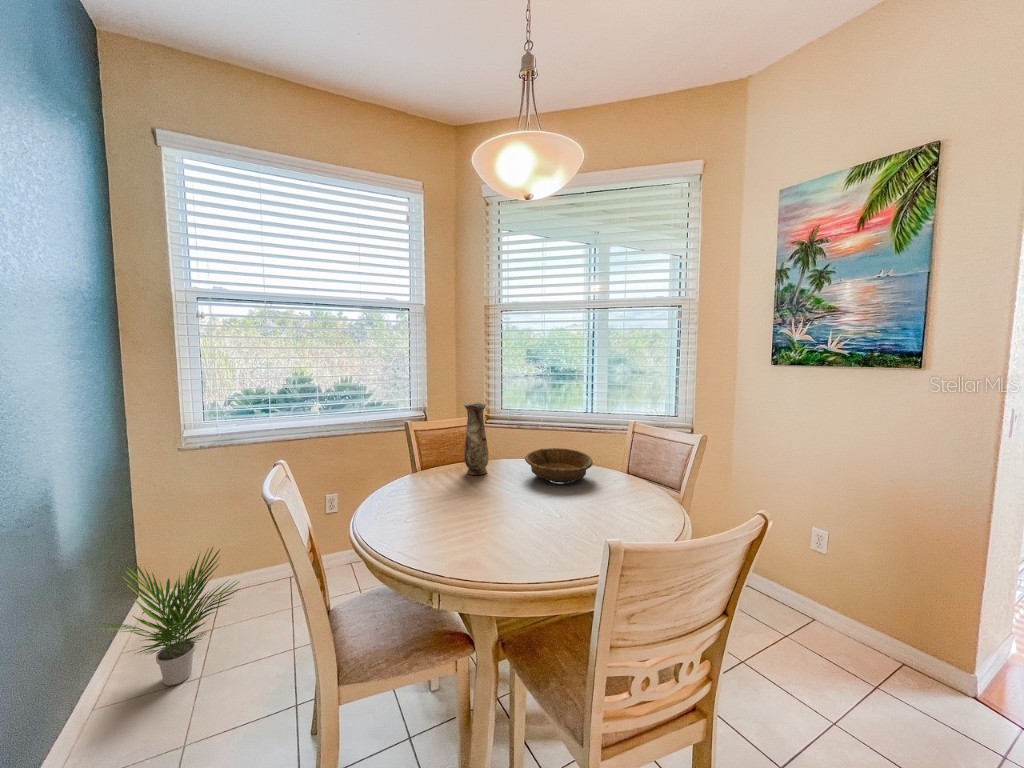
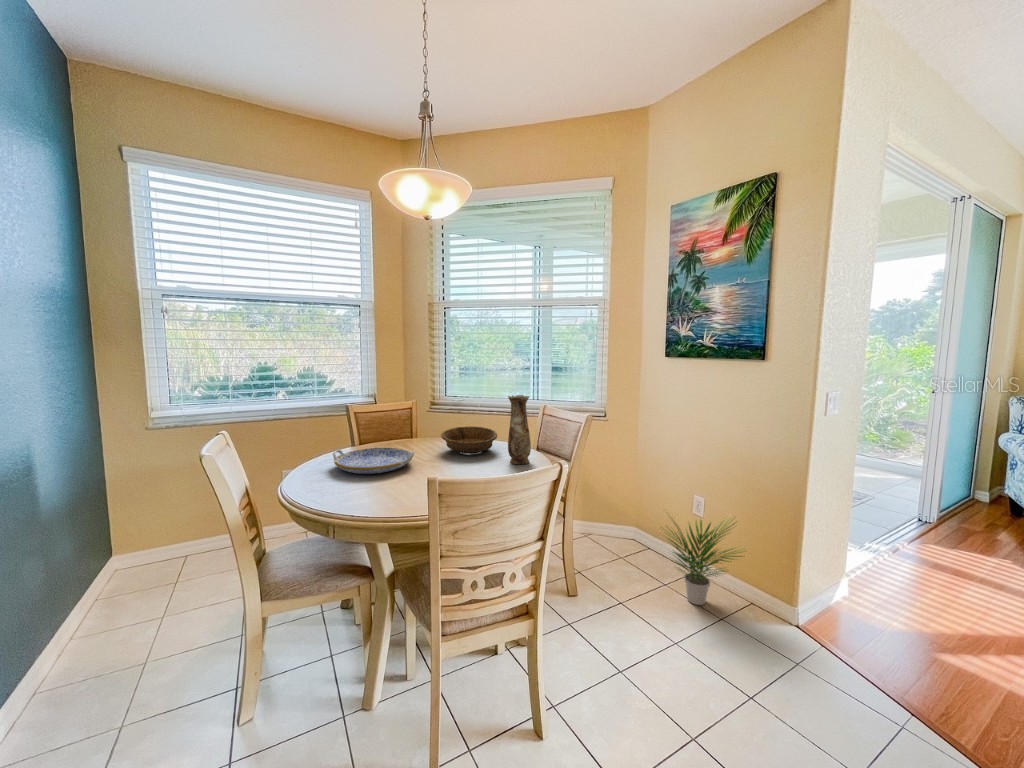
vase: present [464,403,489,475] -> present [508,395,531,464]
serving tray: none [407,476,506,512] -> present [333,448,415,474]
potted plant: present [99,548,240,685] -> present [663,520,742,605]

